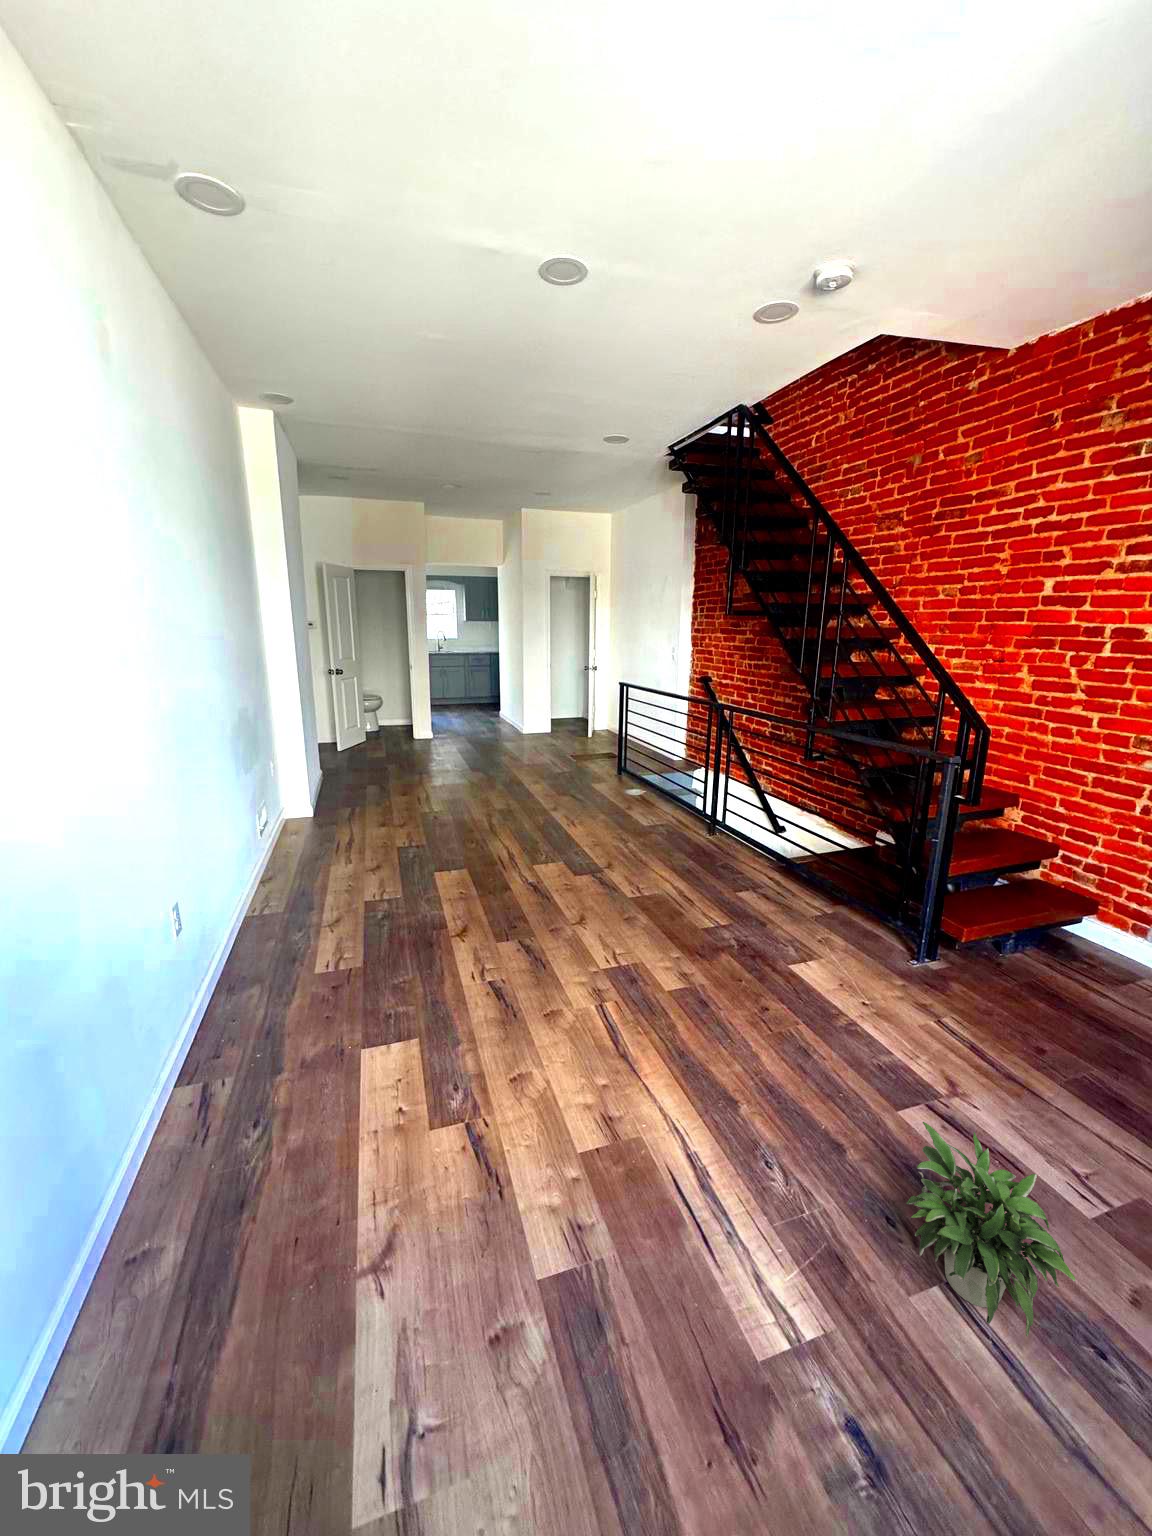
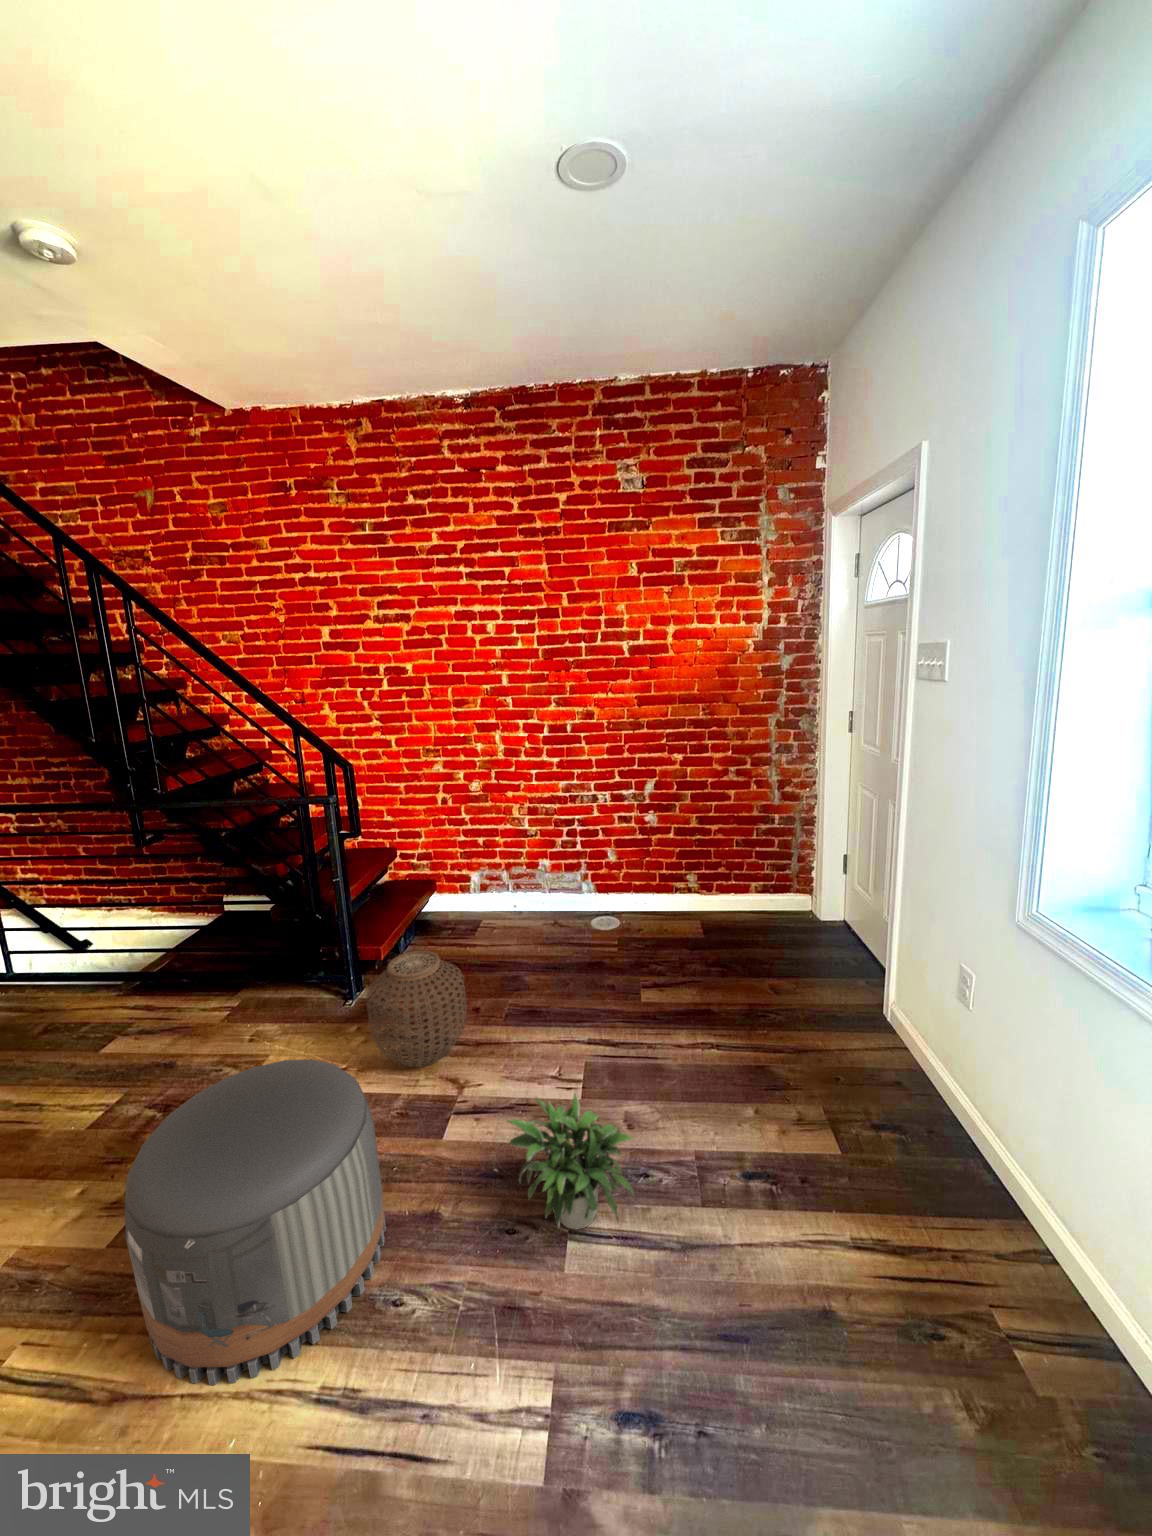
pouf: none [648,928,823,1135] -> present [125,1059,386,1385]
woven basket: none [896,935,1020,1060] -> present [366,950,467,1067]

